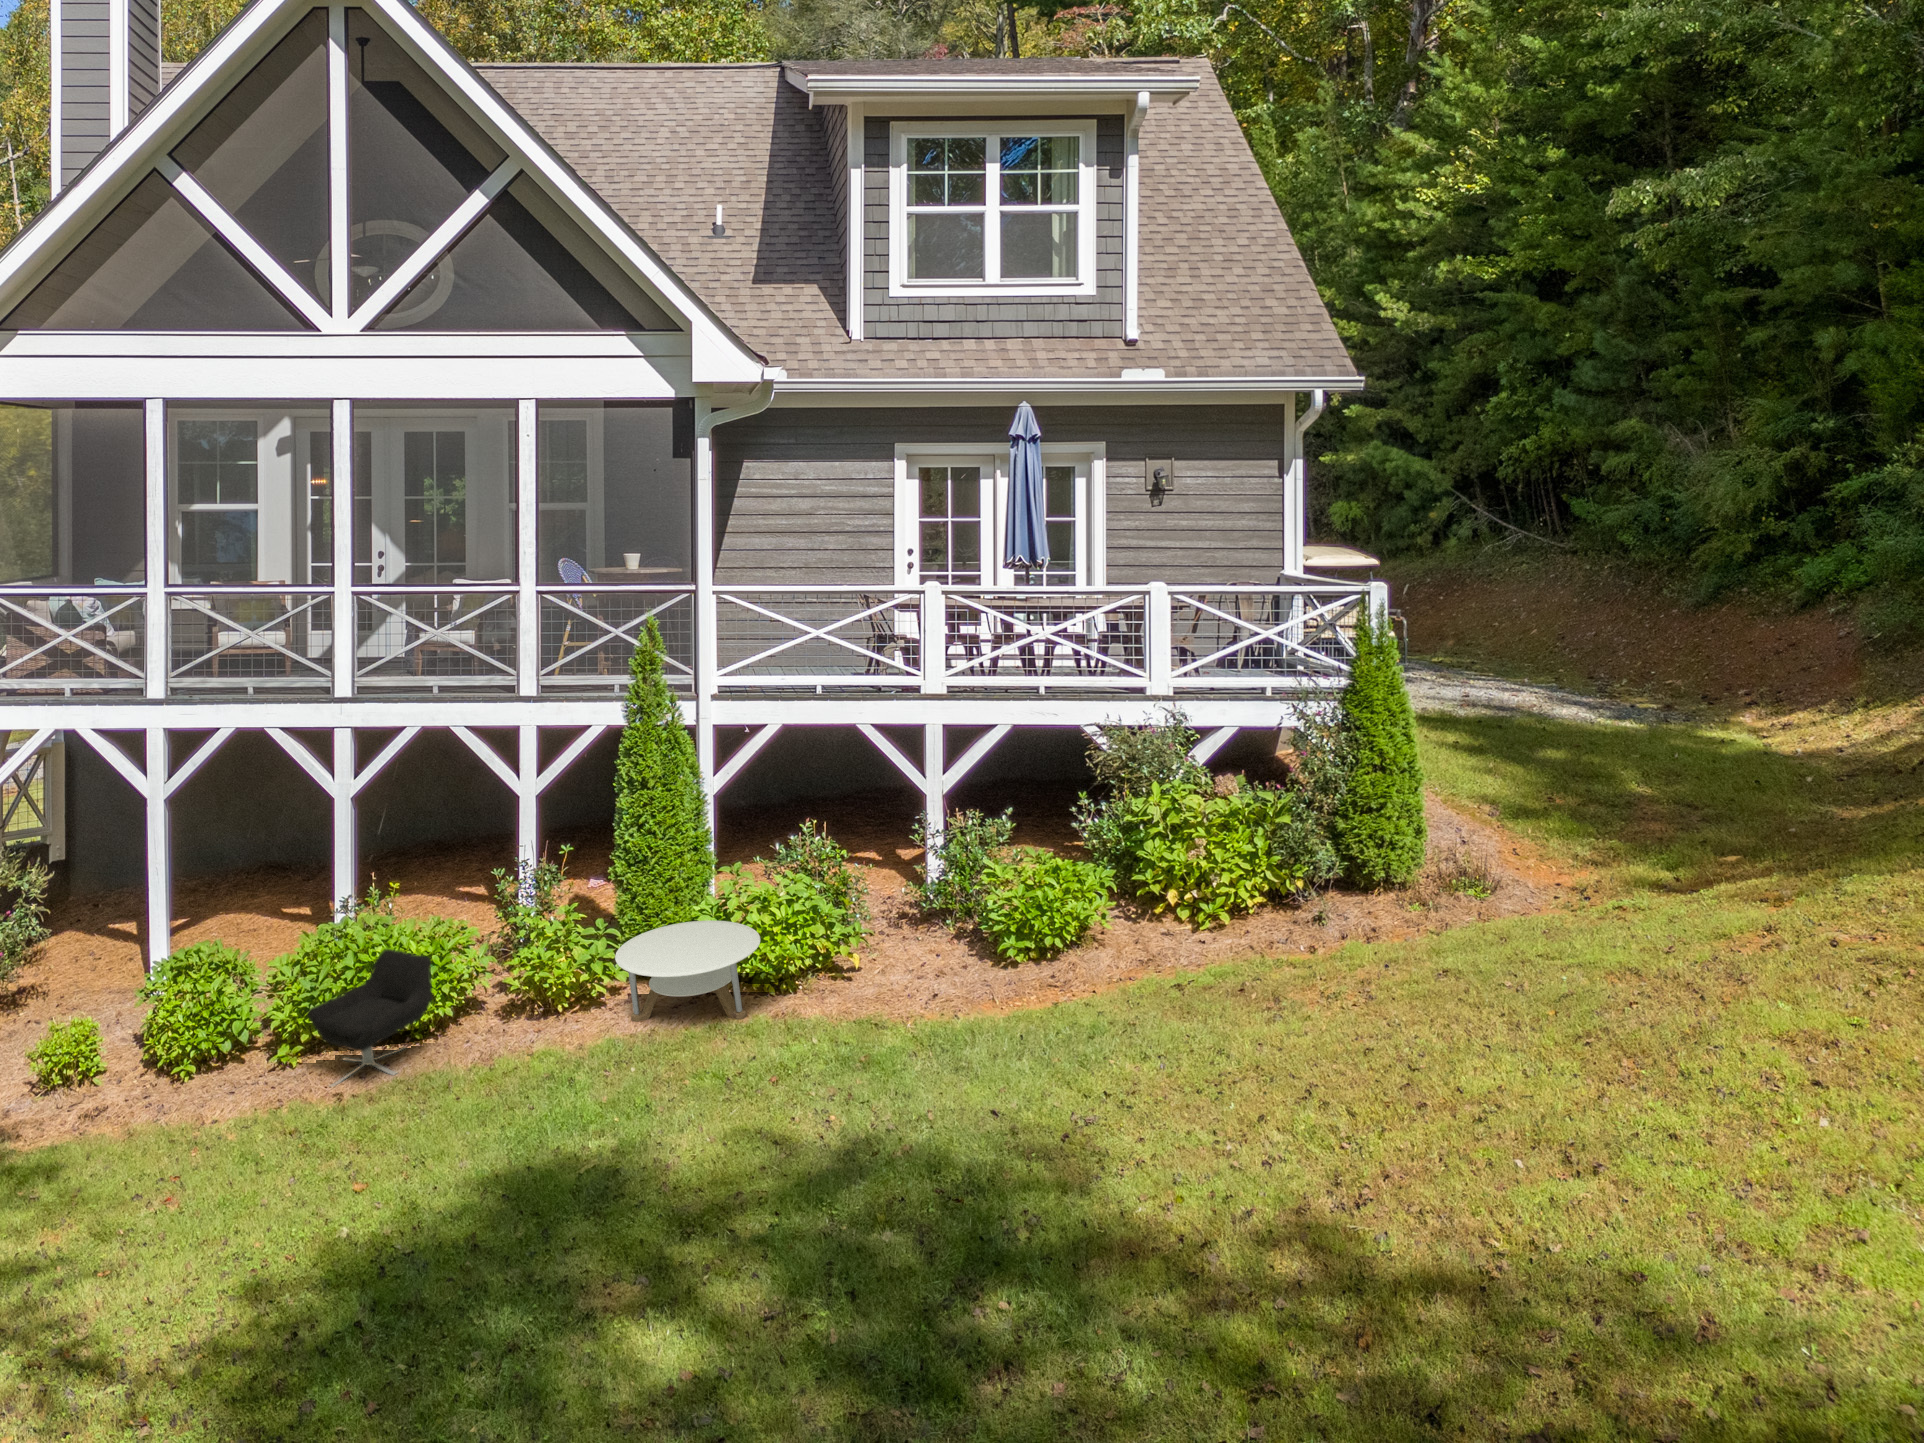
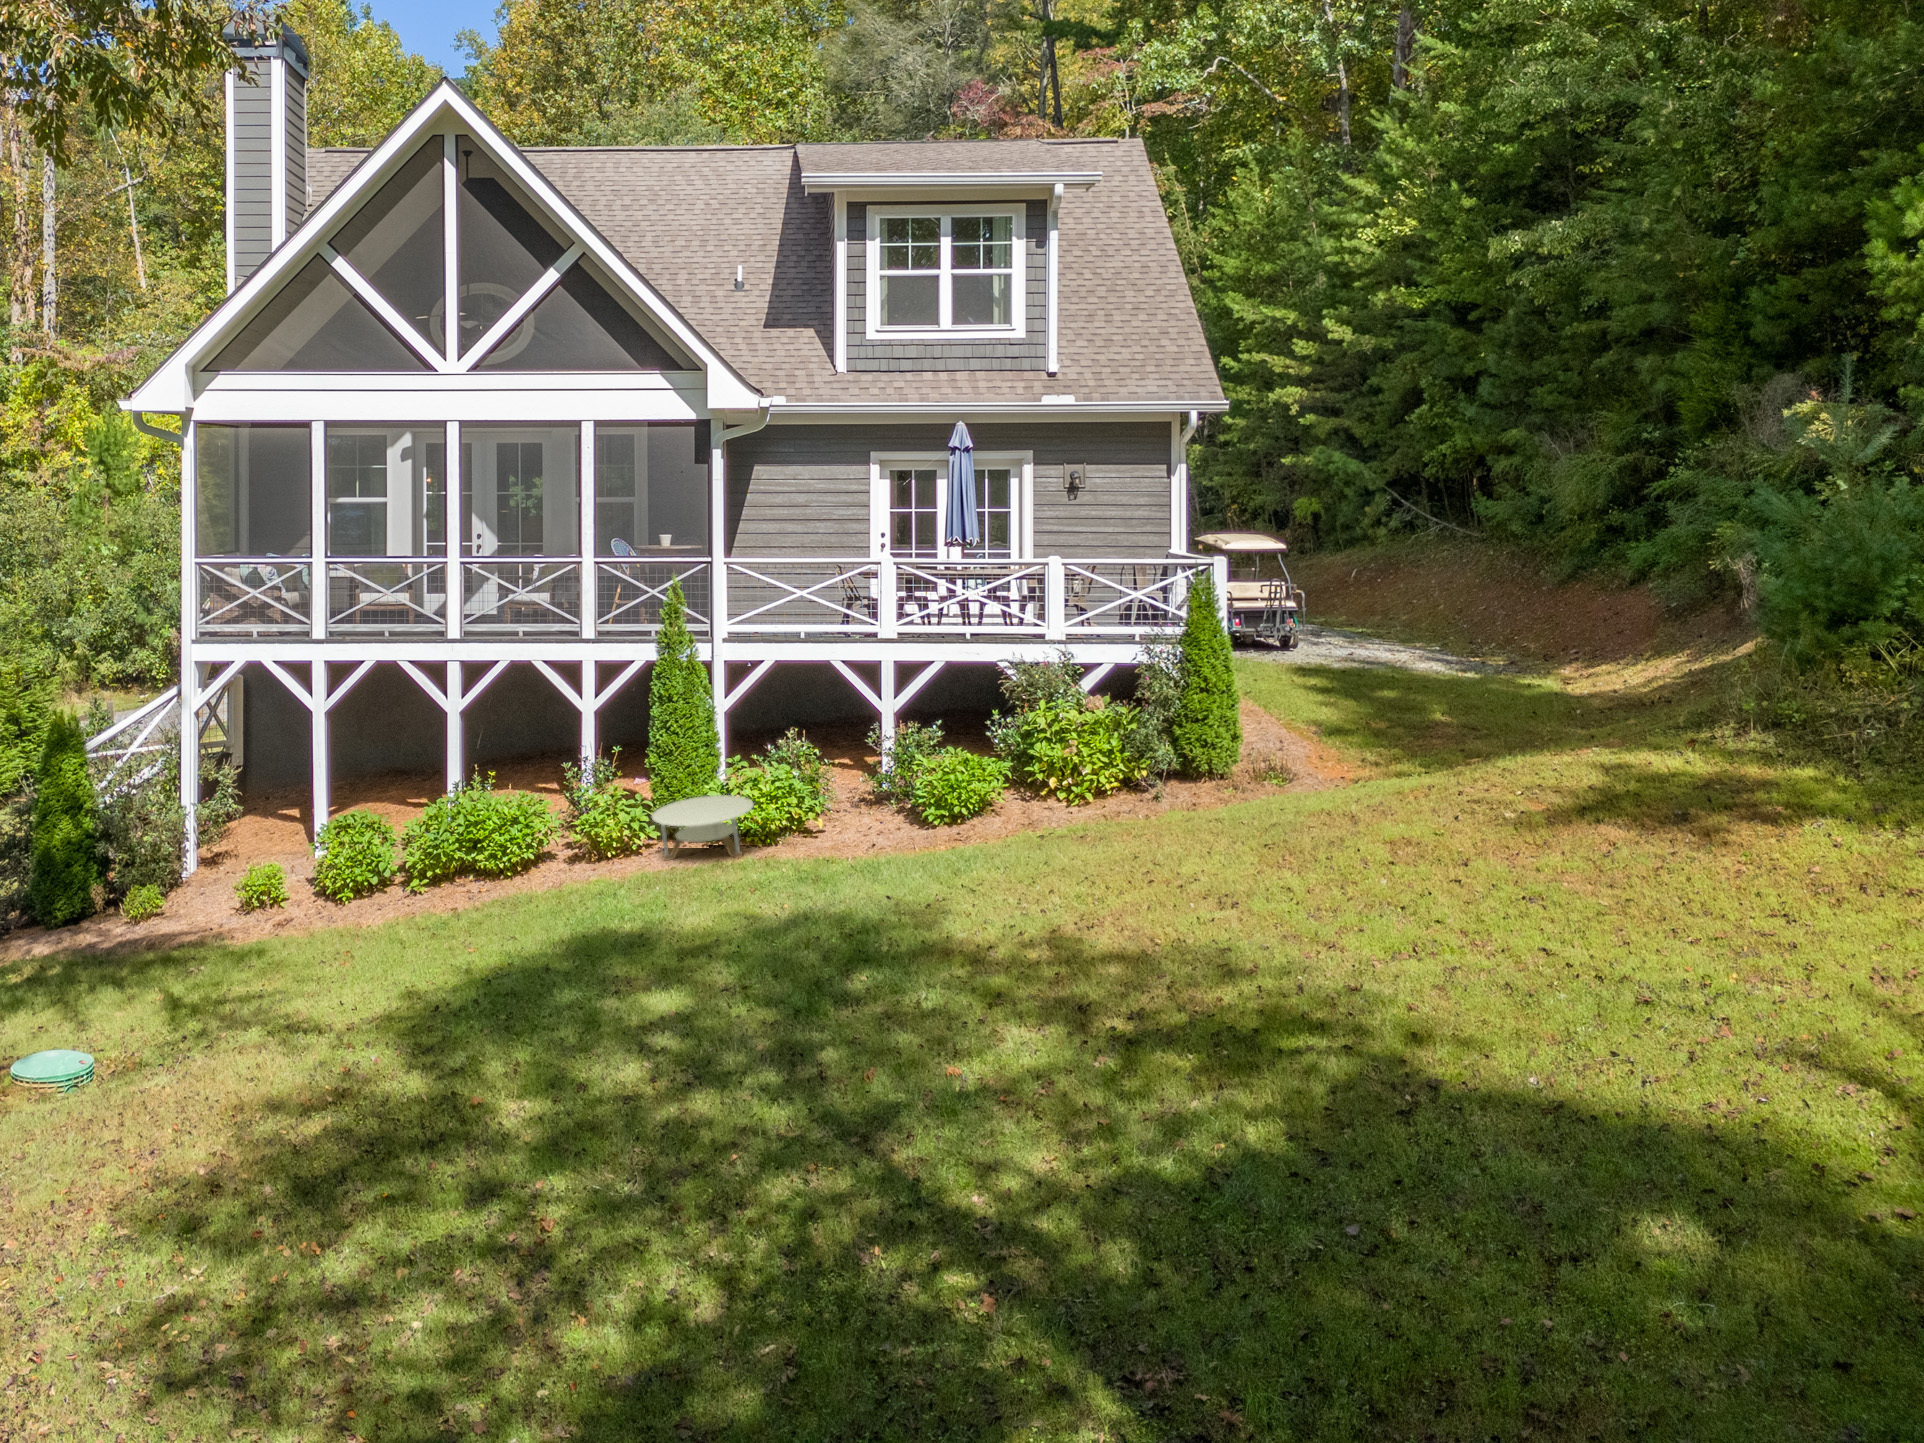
lounge chair: present [307,949,432,1087] -> none [437,810,524,899]

